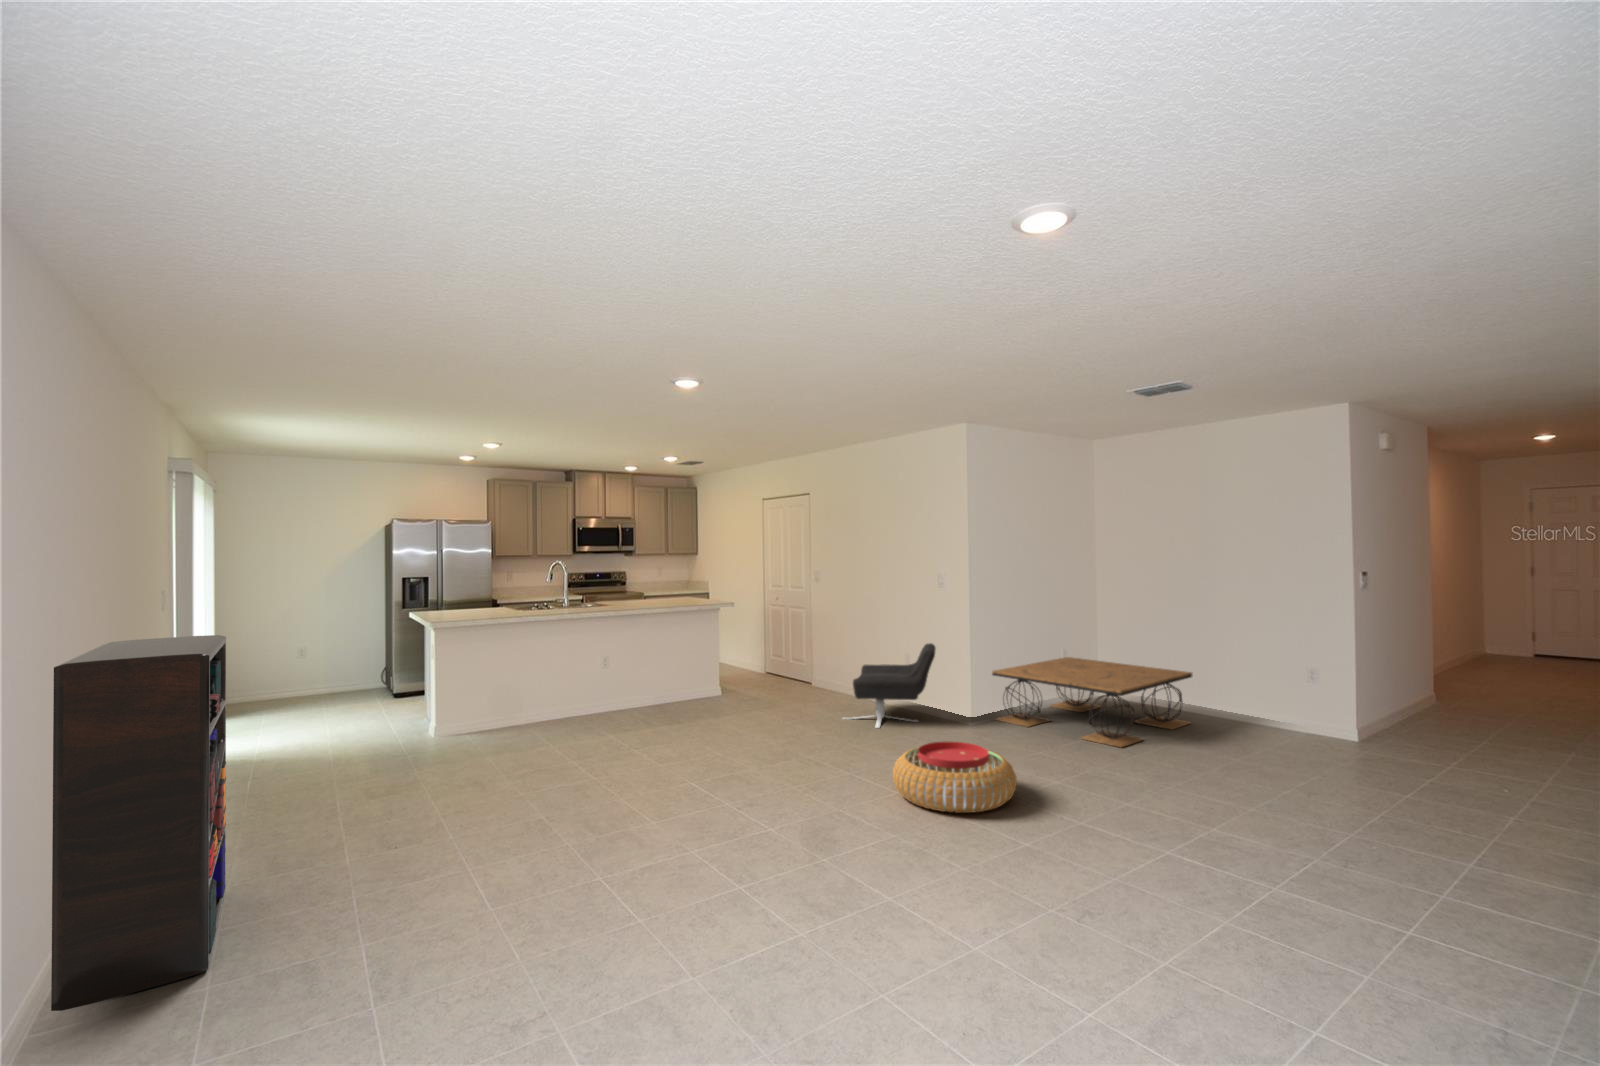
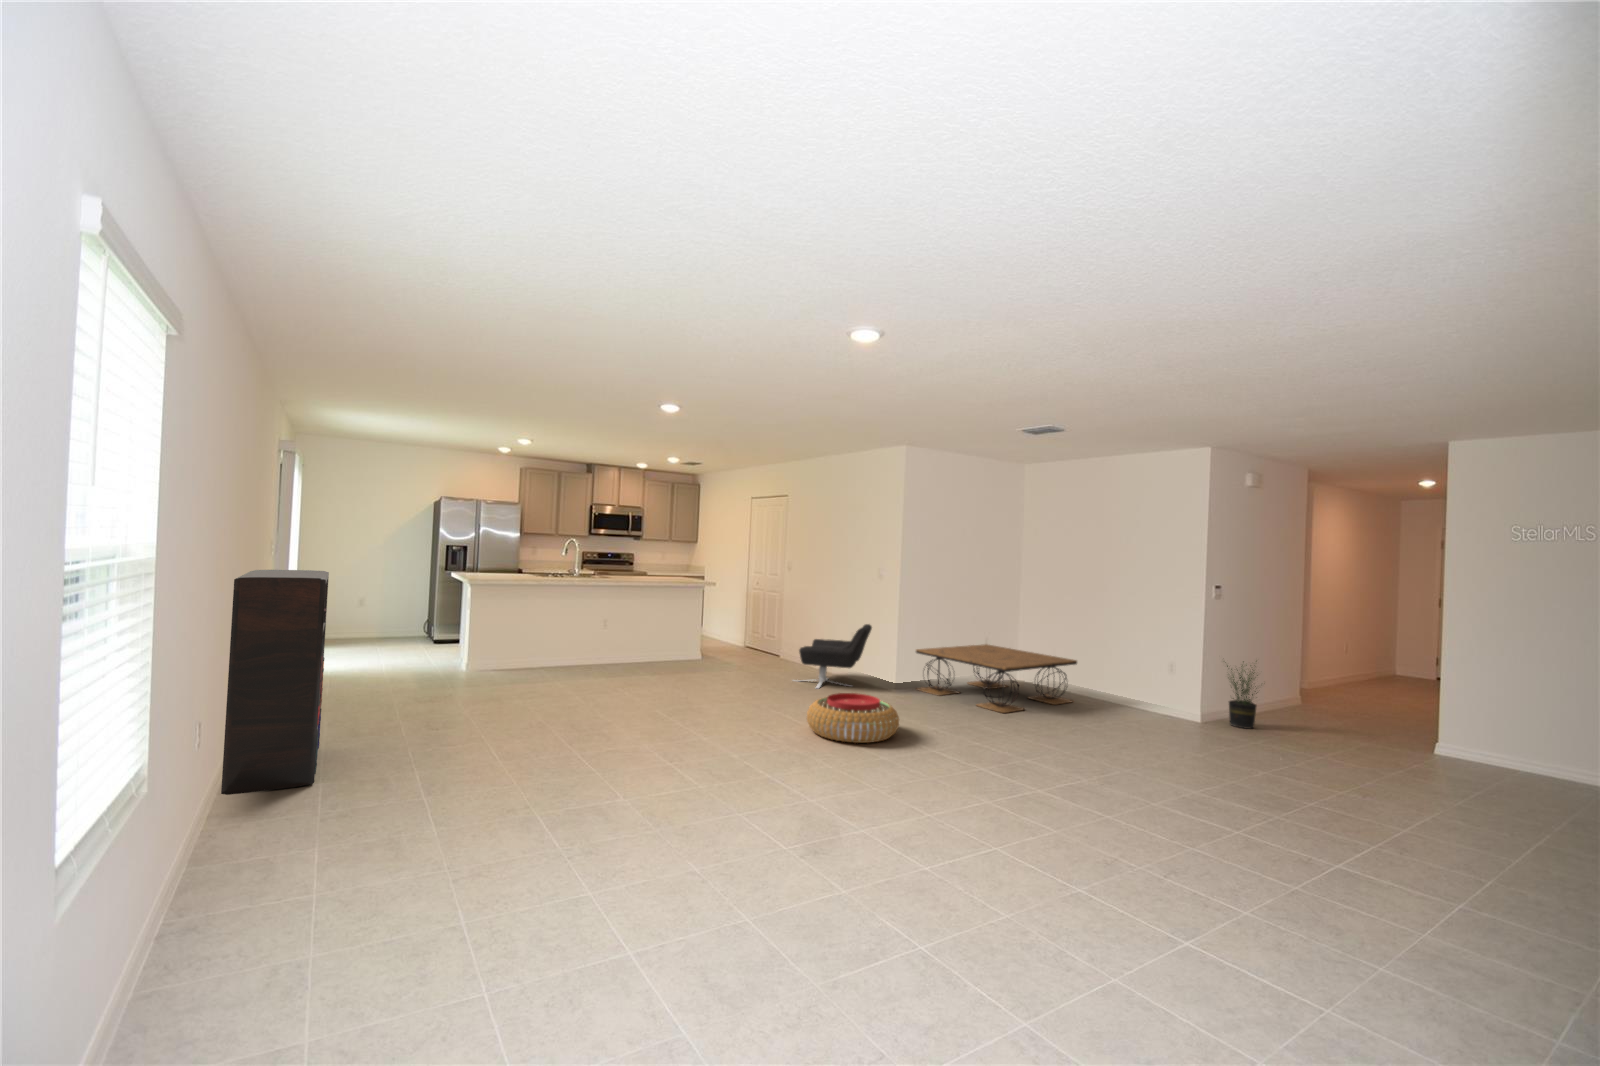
potted plant: none [1372,657,1445,747] -> present [1227,661,1258,729]

